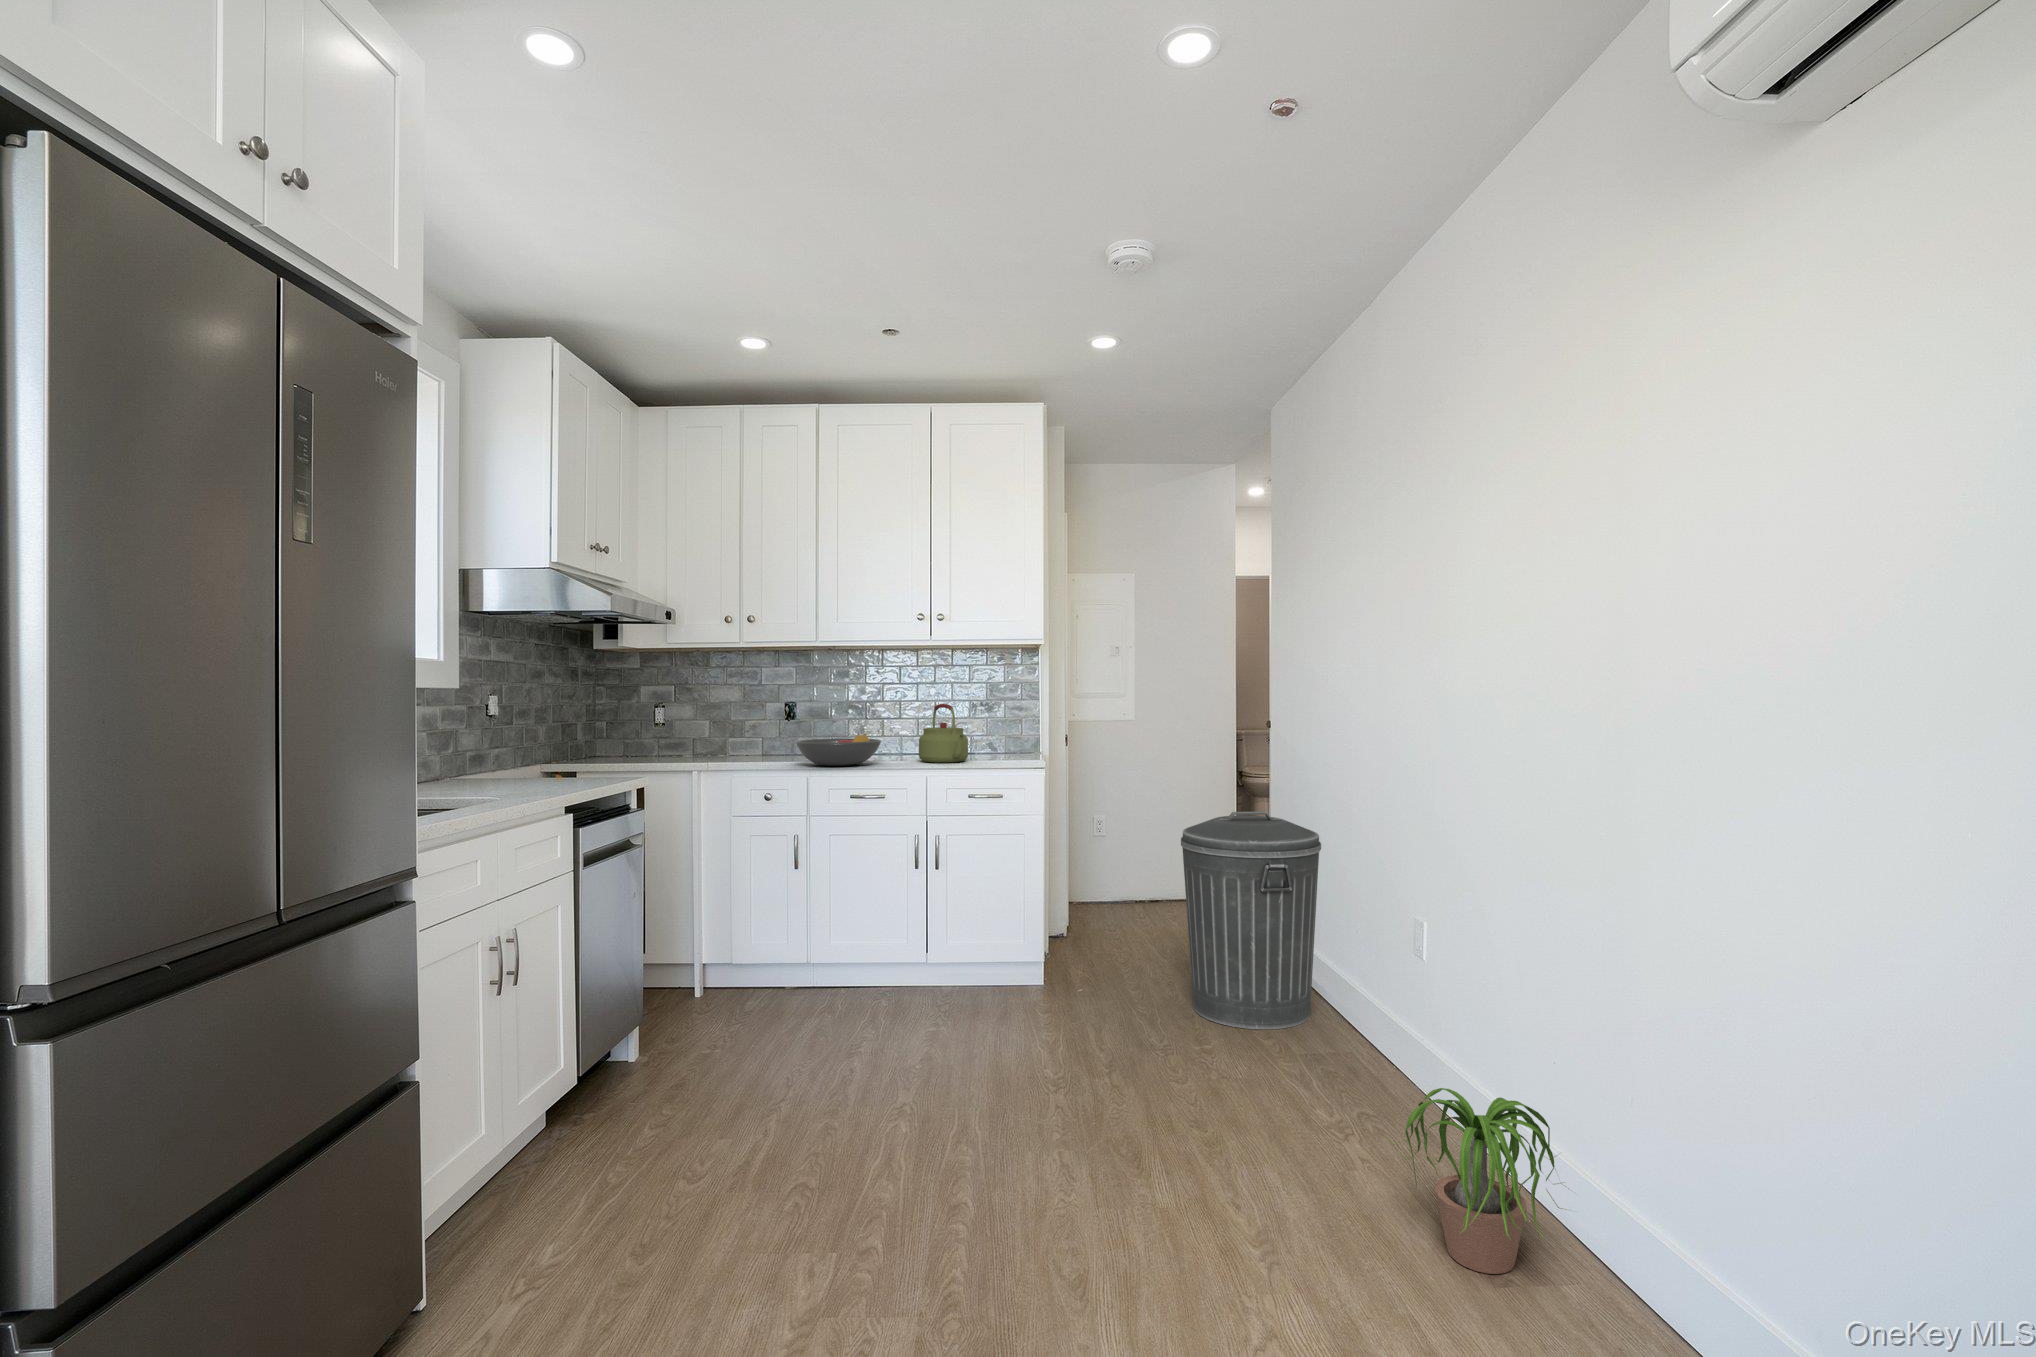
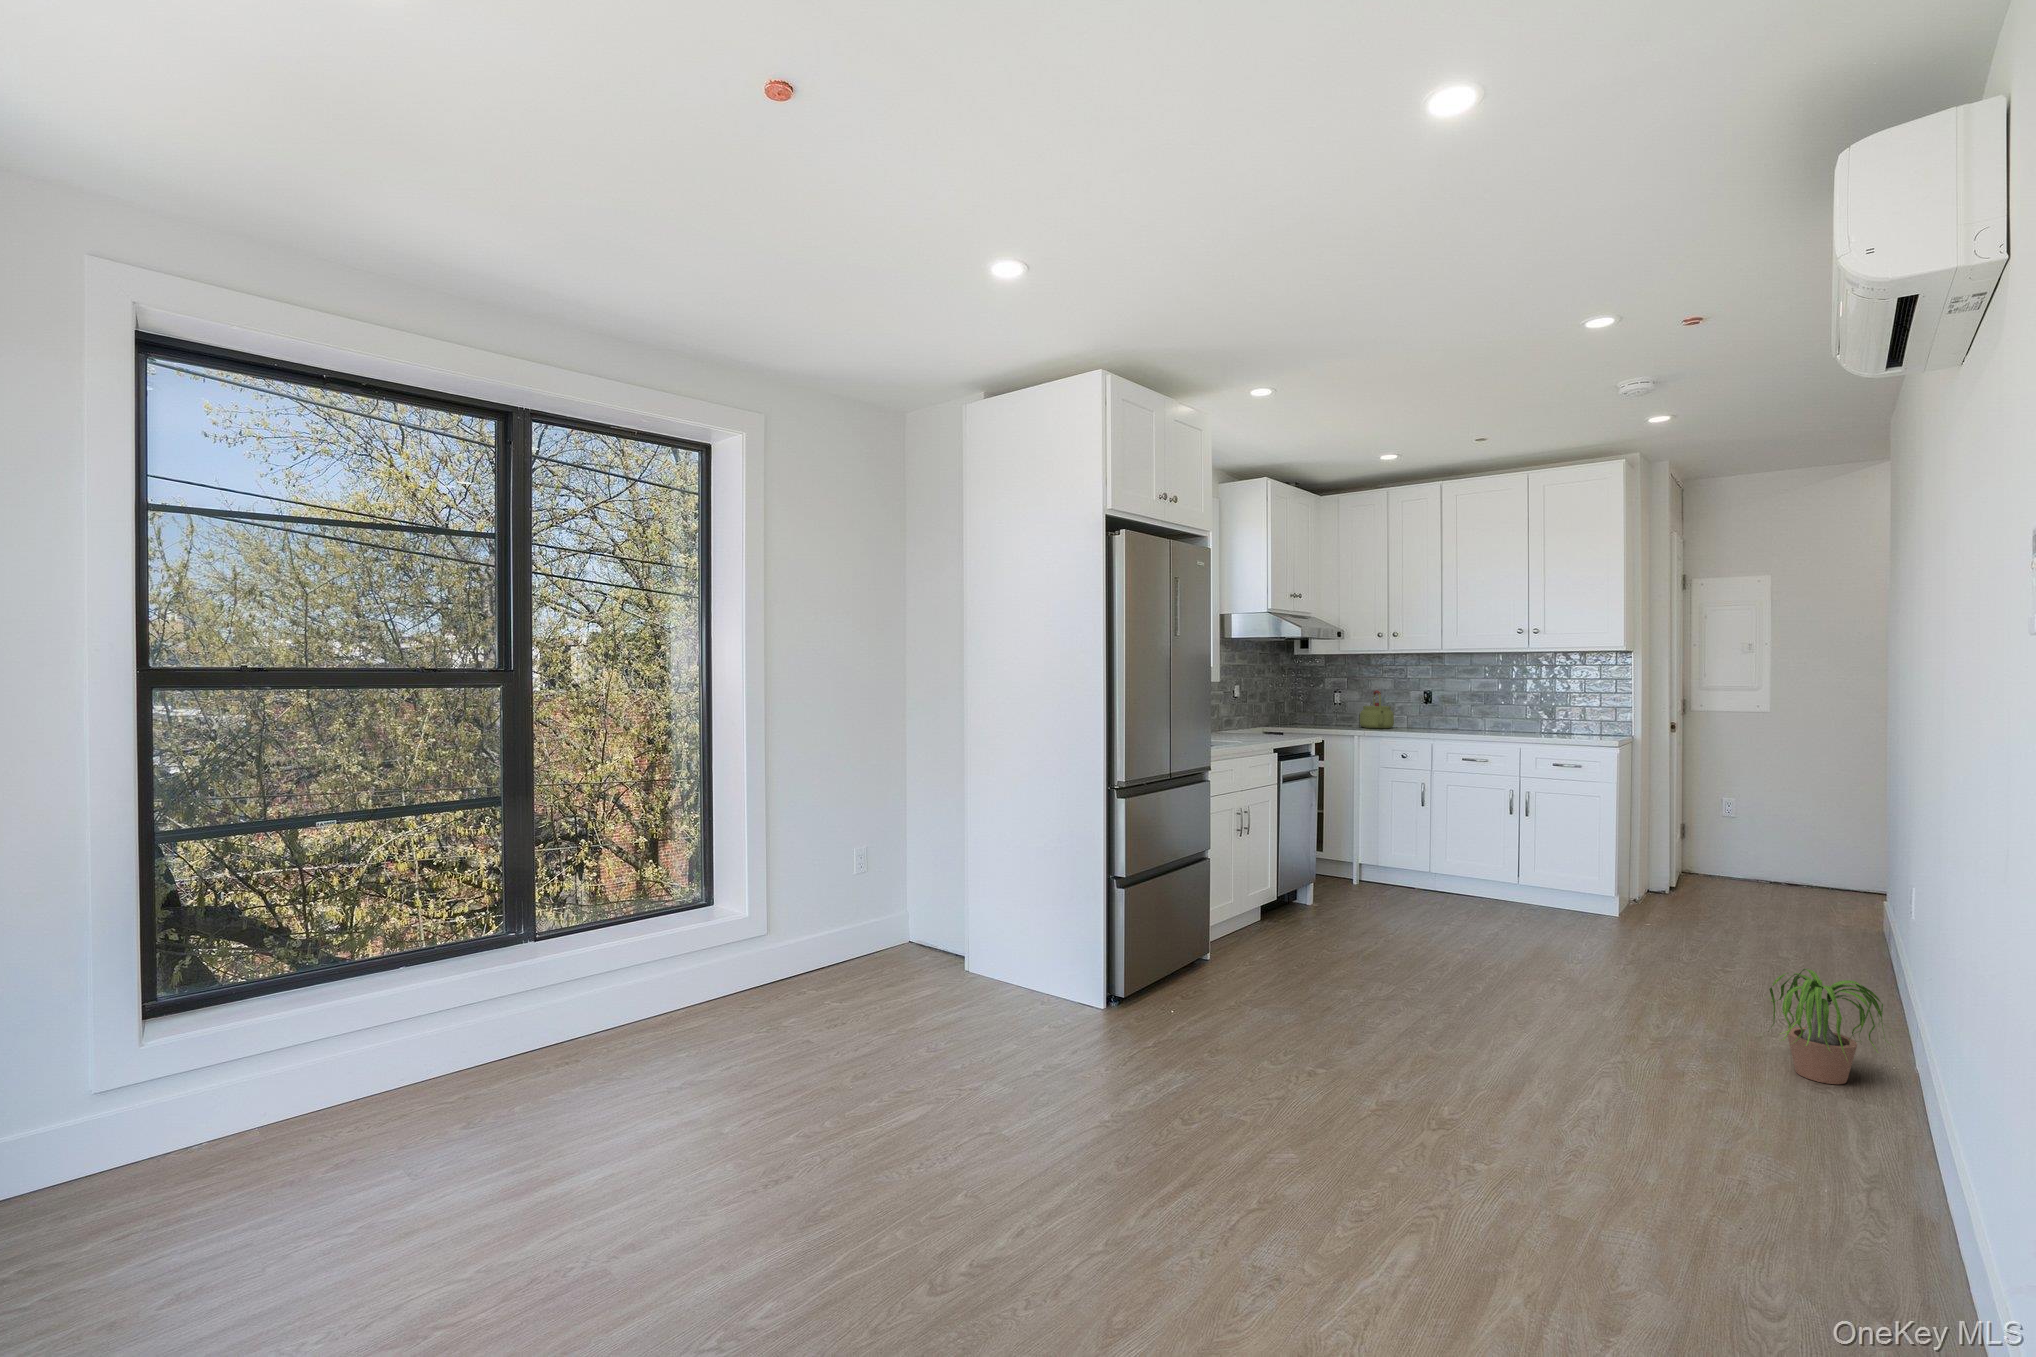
kettle: present [919,704,968,763] -> present [1360,690,1394,728]
fruit bowl: present [796,734,881,766] -> none [1422,716,1487,738]
trash can: present [1181,812,1321,1029] -> none [1737,795,1885,976]

